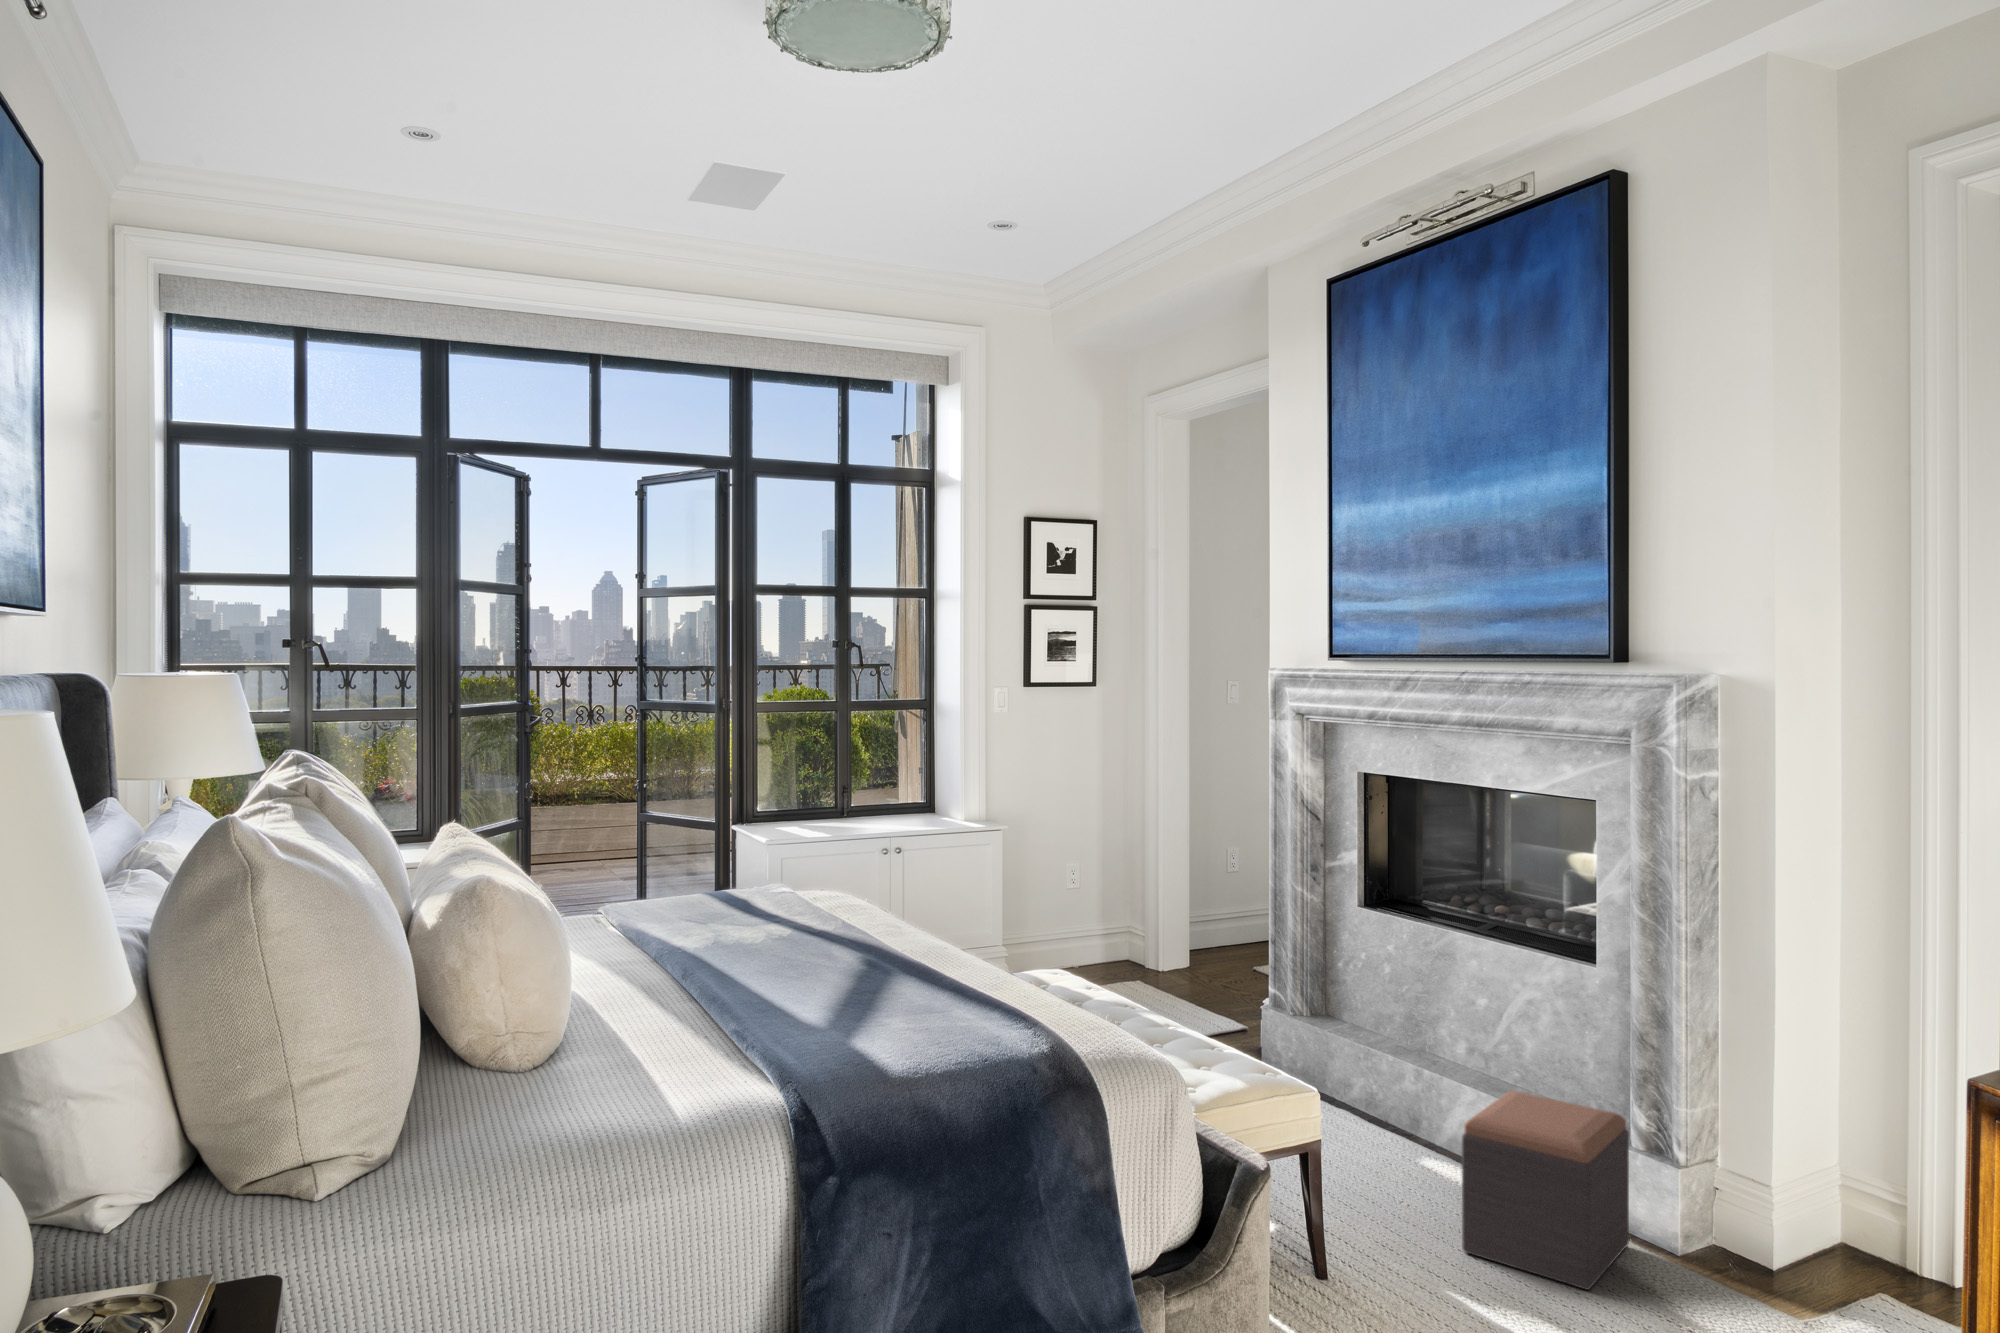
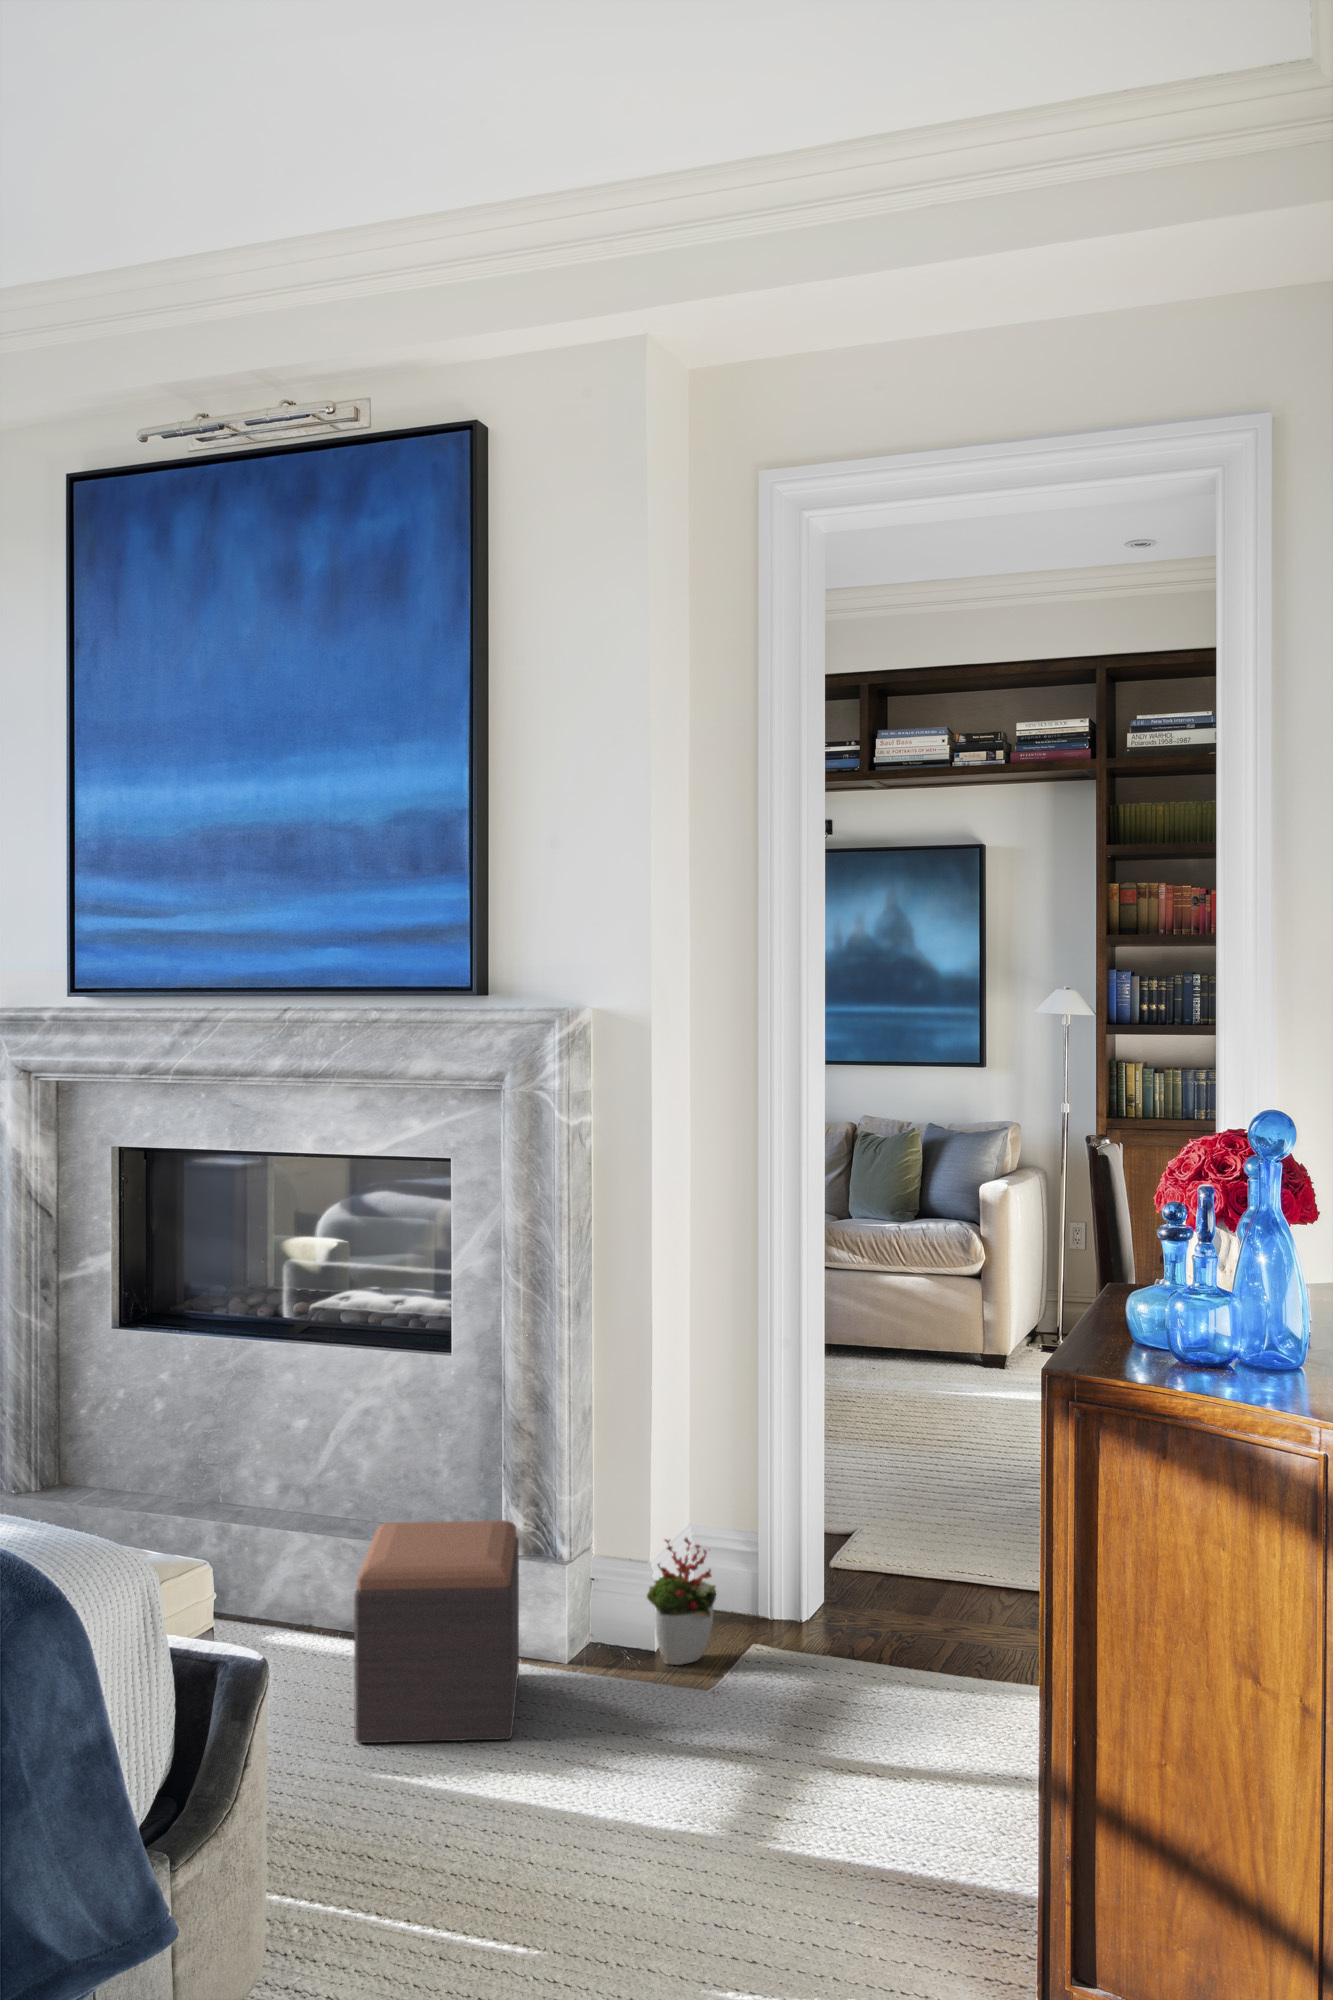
decorative plant: none [1754,1168,1835,1289] -> present [647,1538,716,1665]

